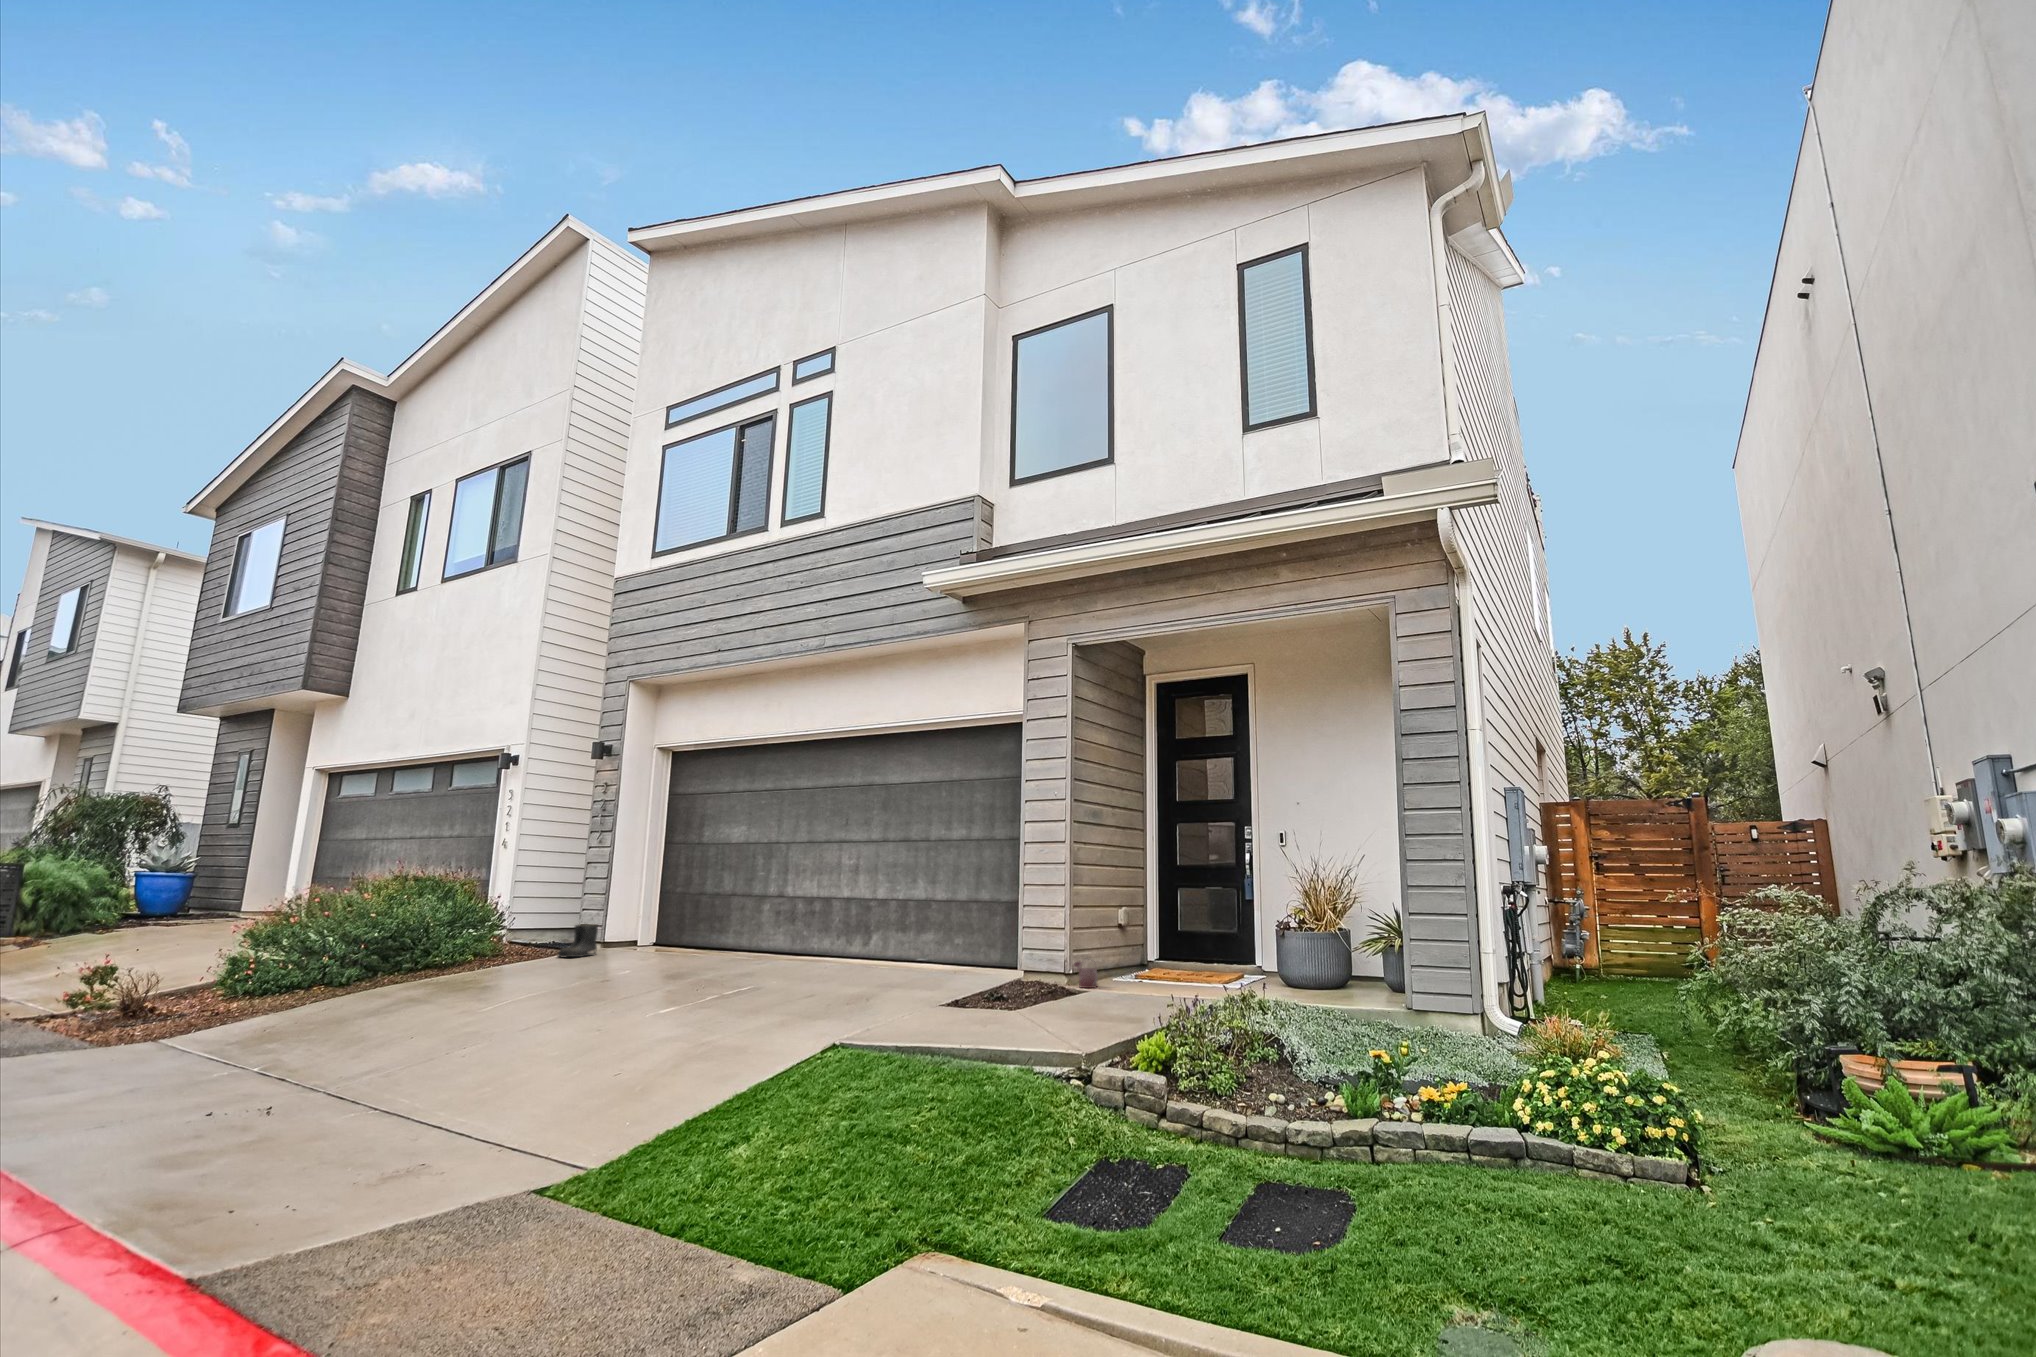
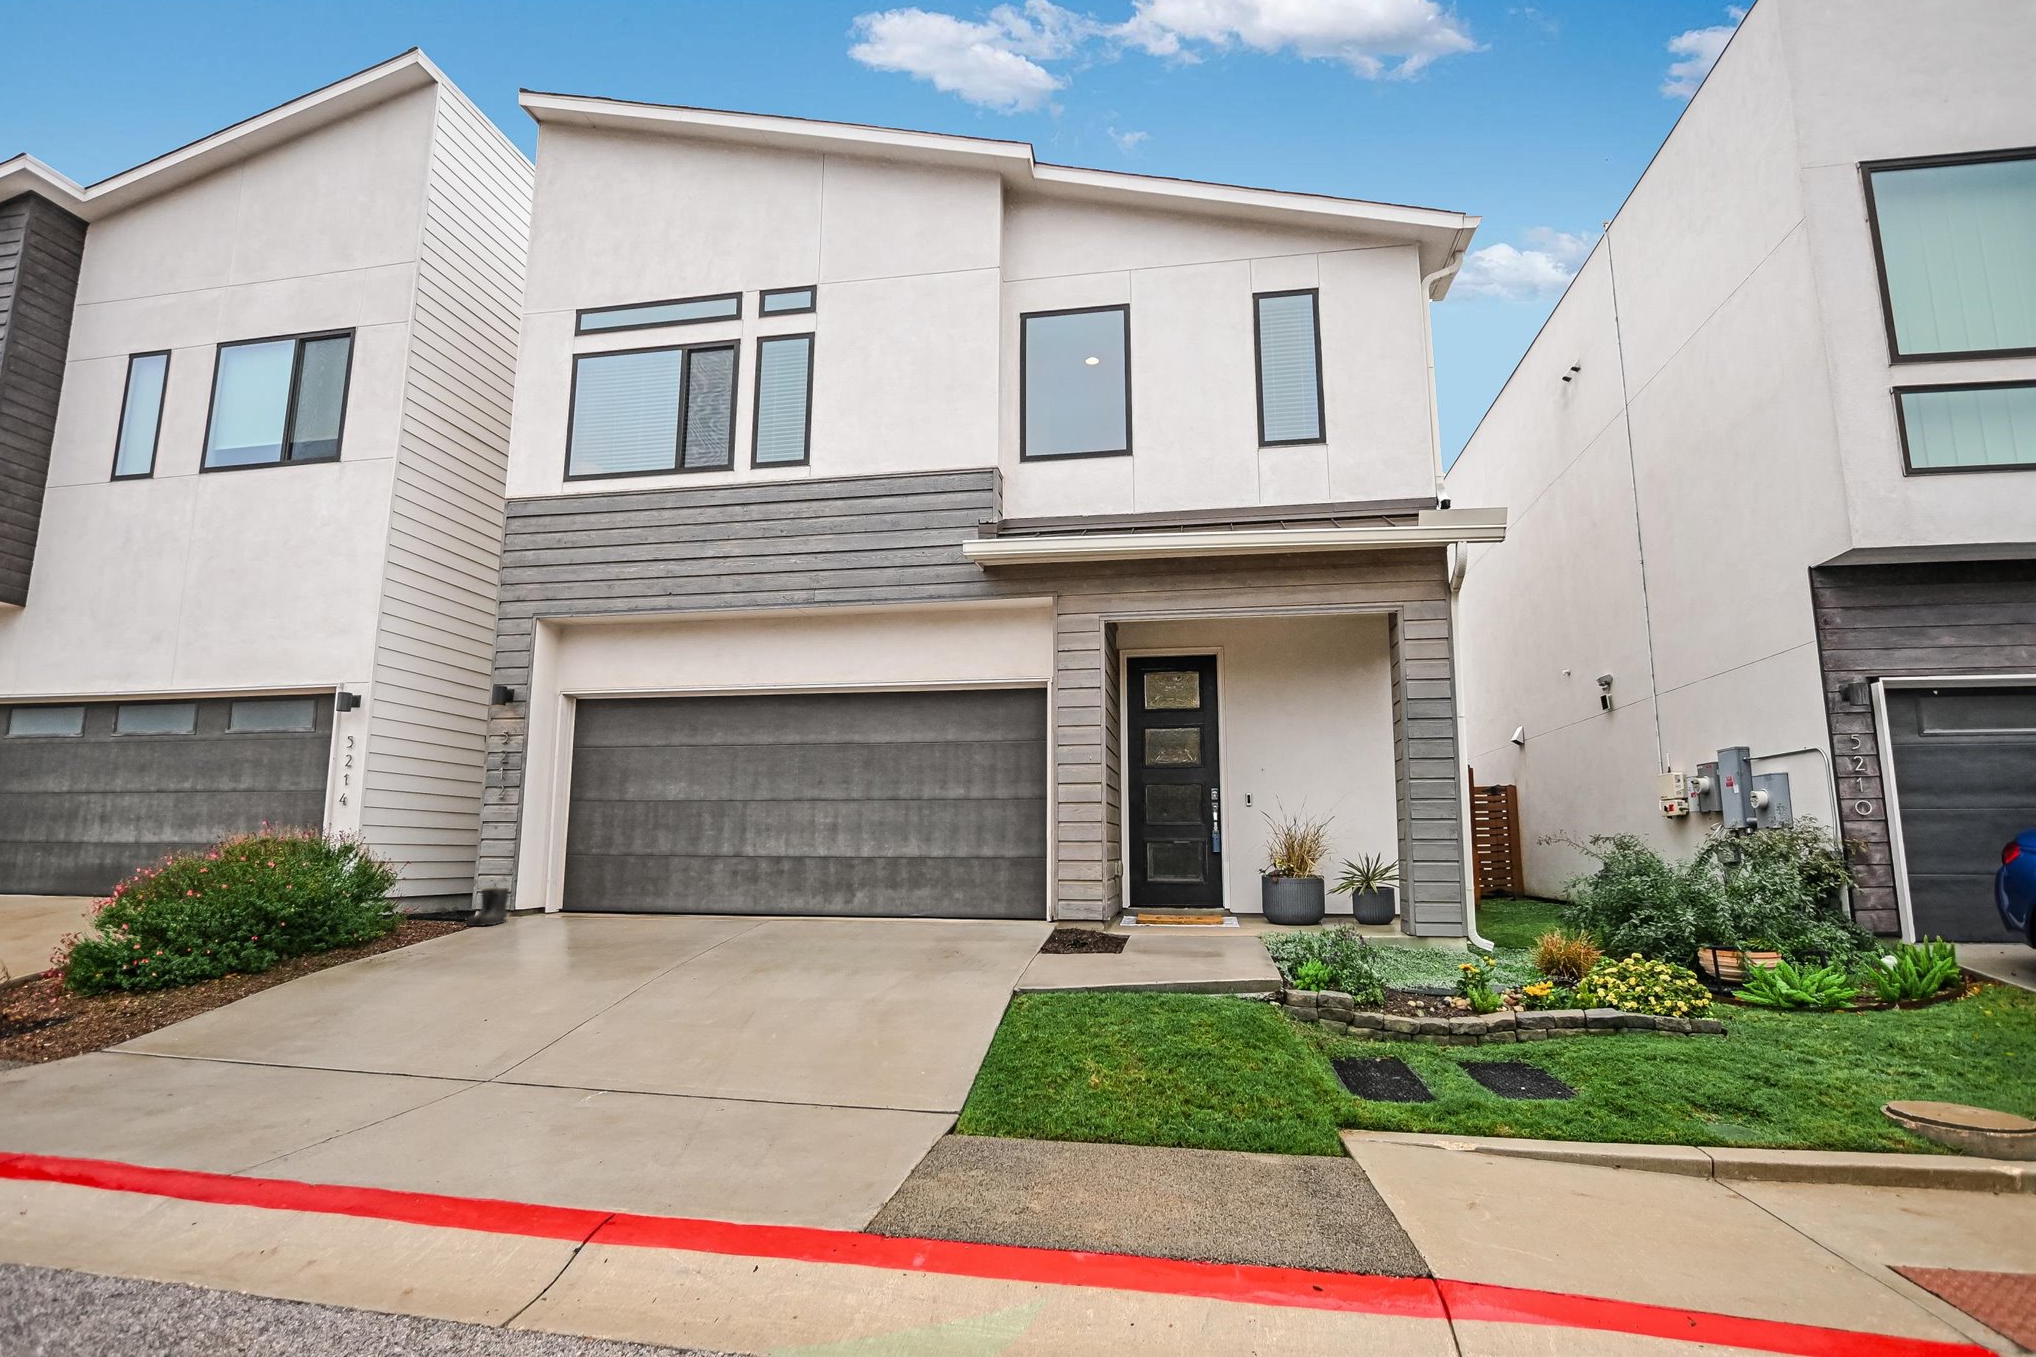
watering can: present [1074,959,1098,988] -> none [1108,905,1140,931]

